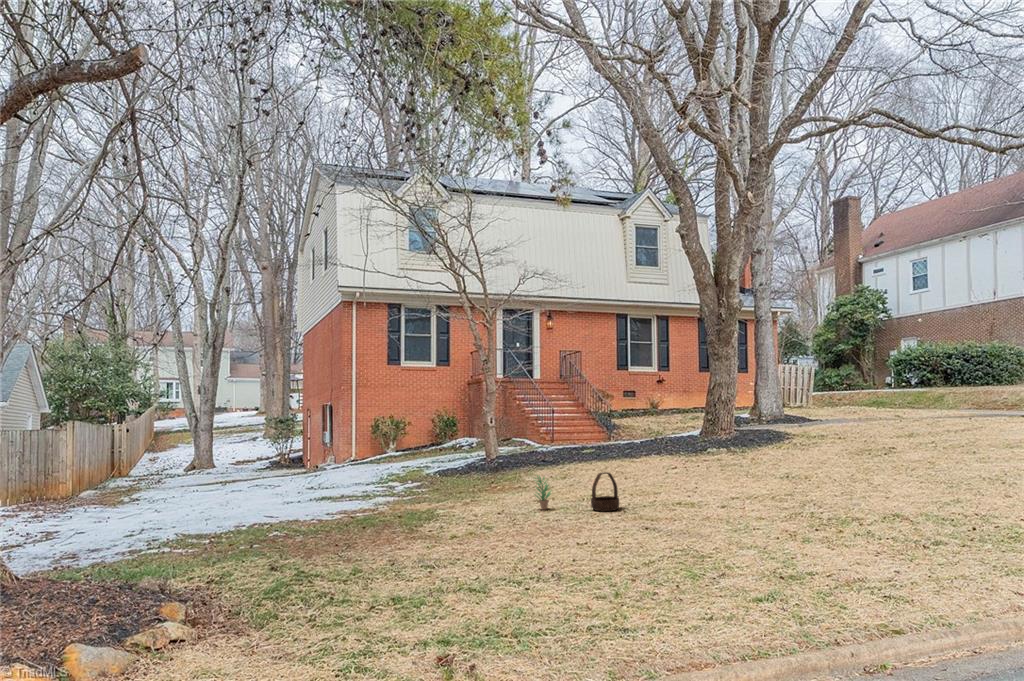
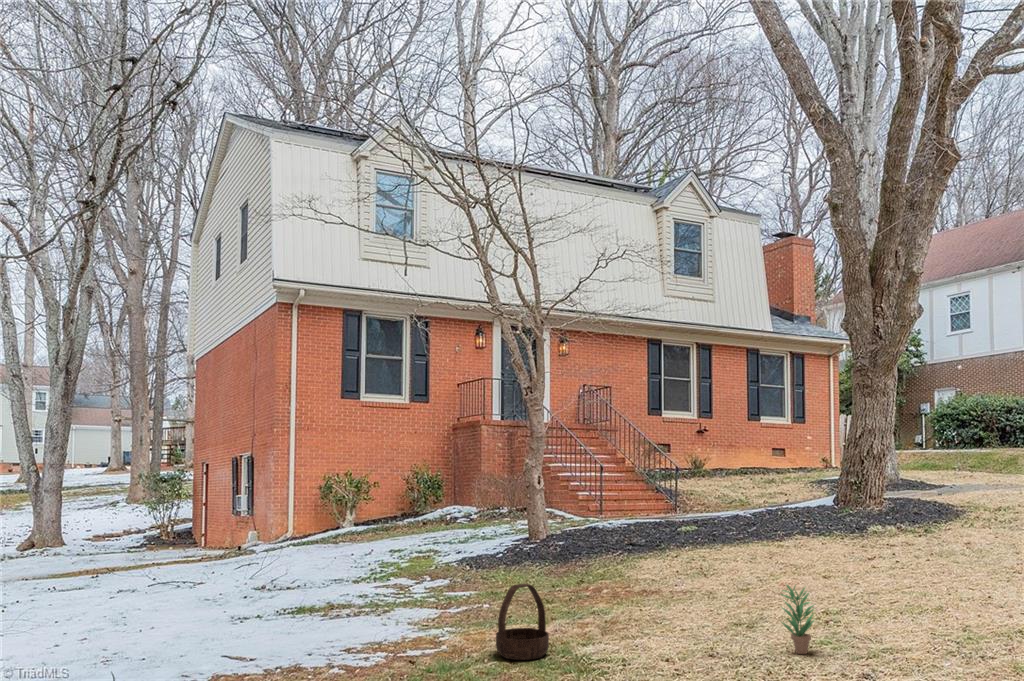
basket: present [591,472,619,511] -> present [496,584,549,660]

